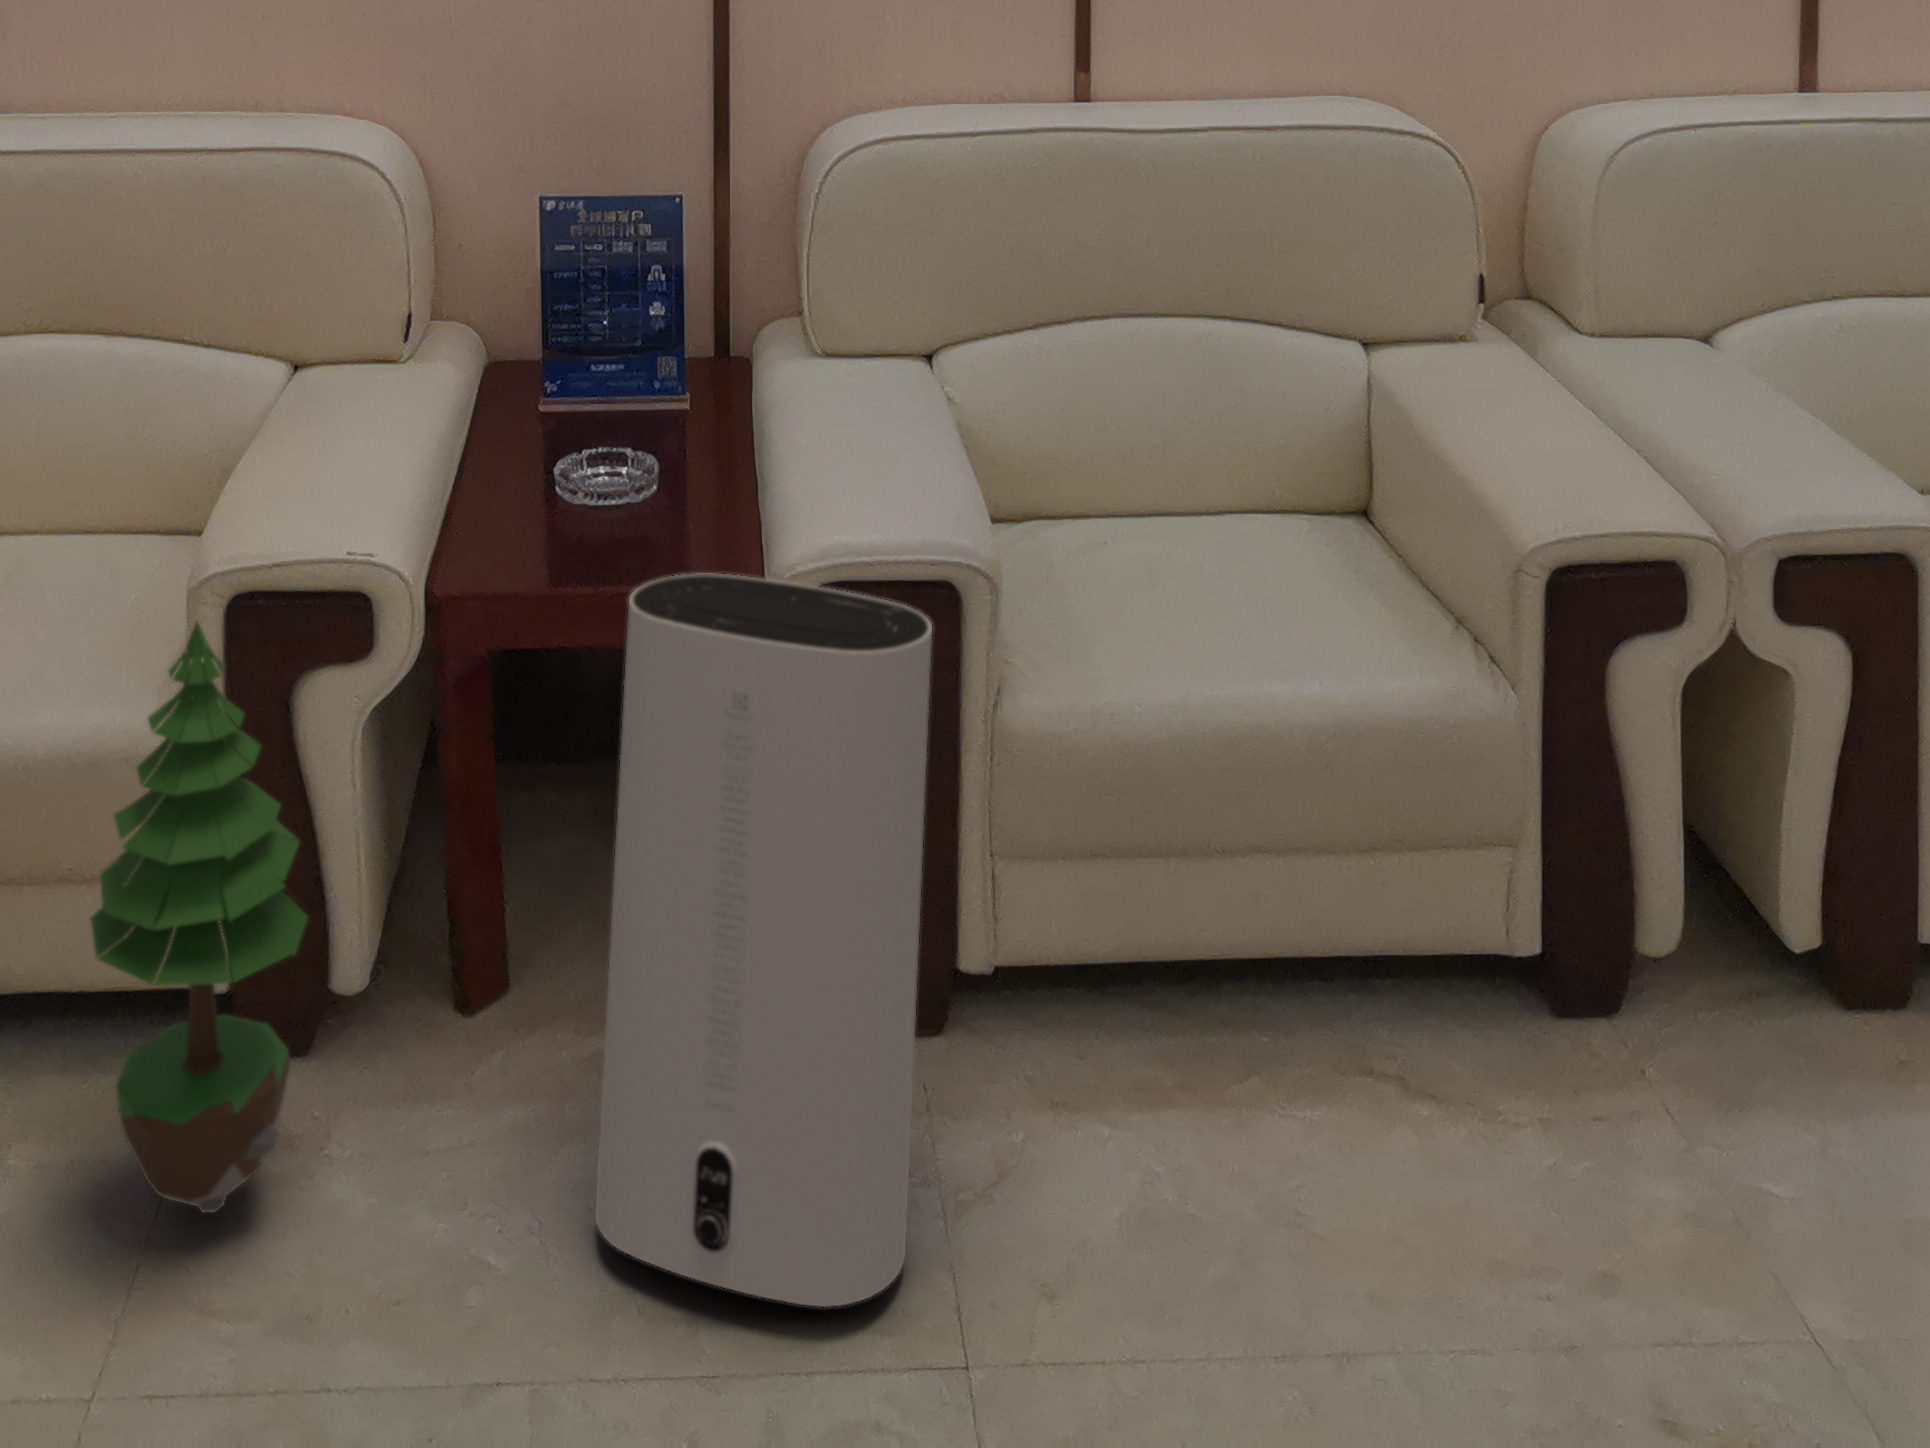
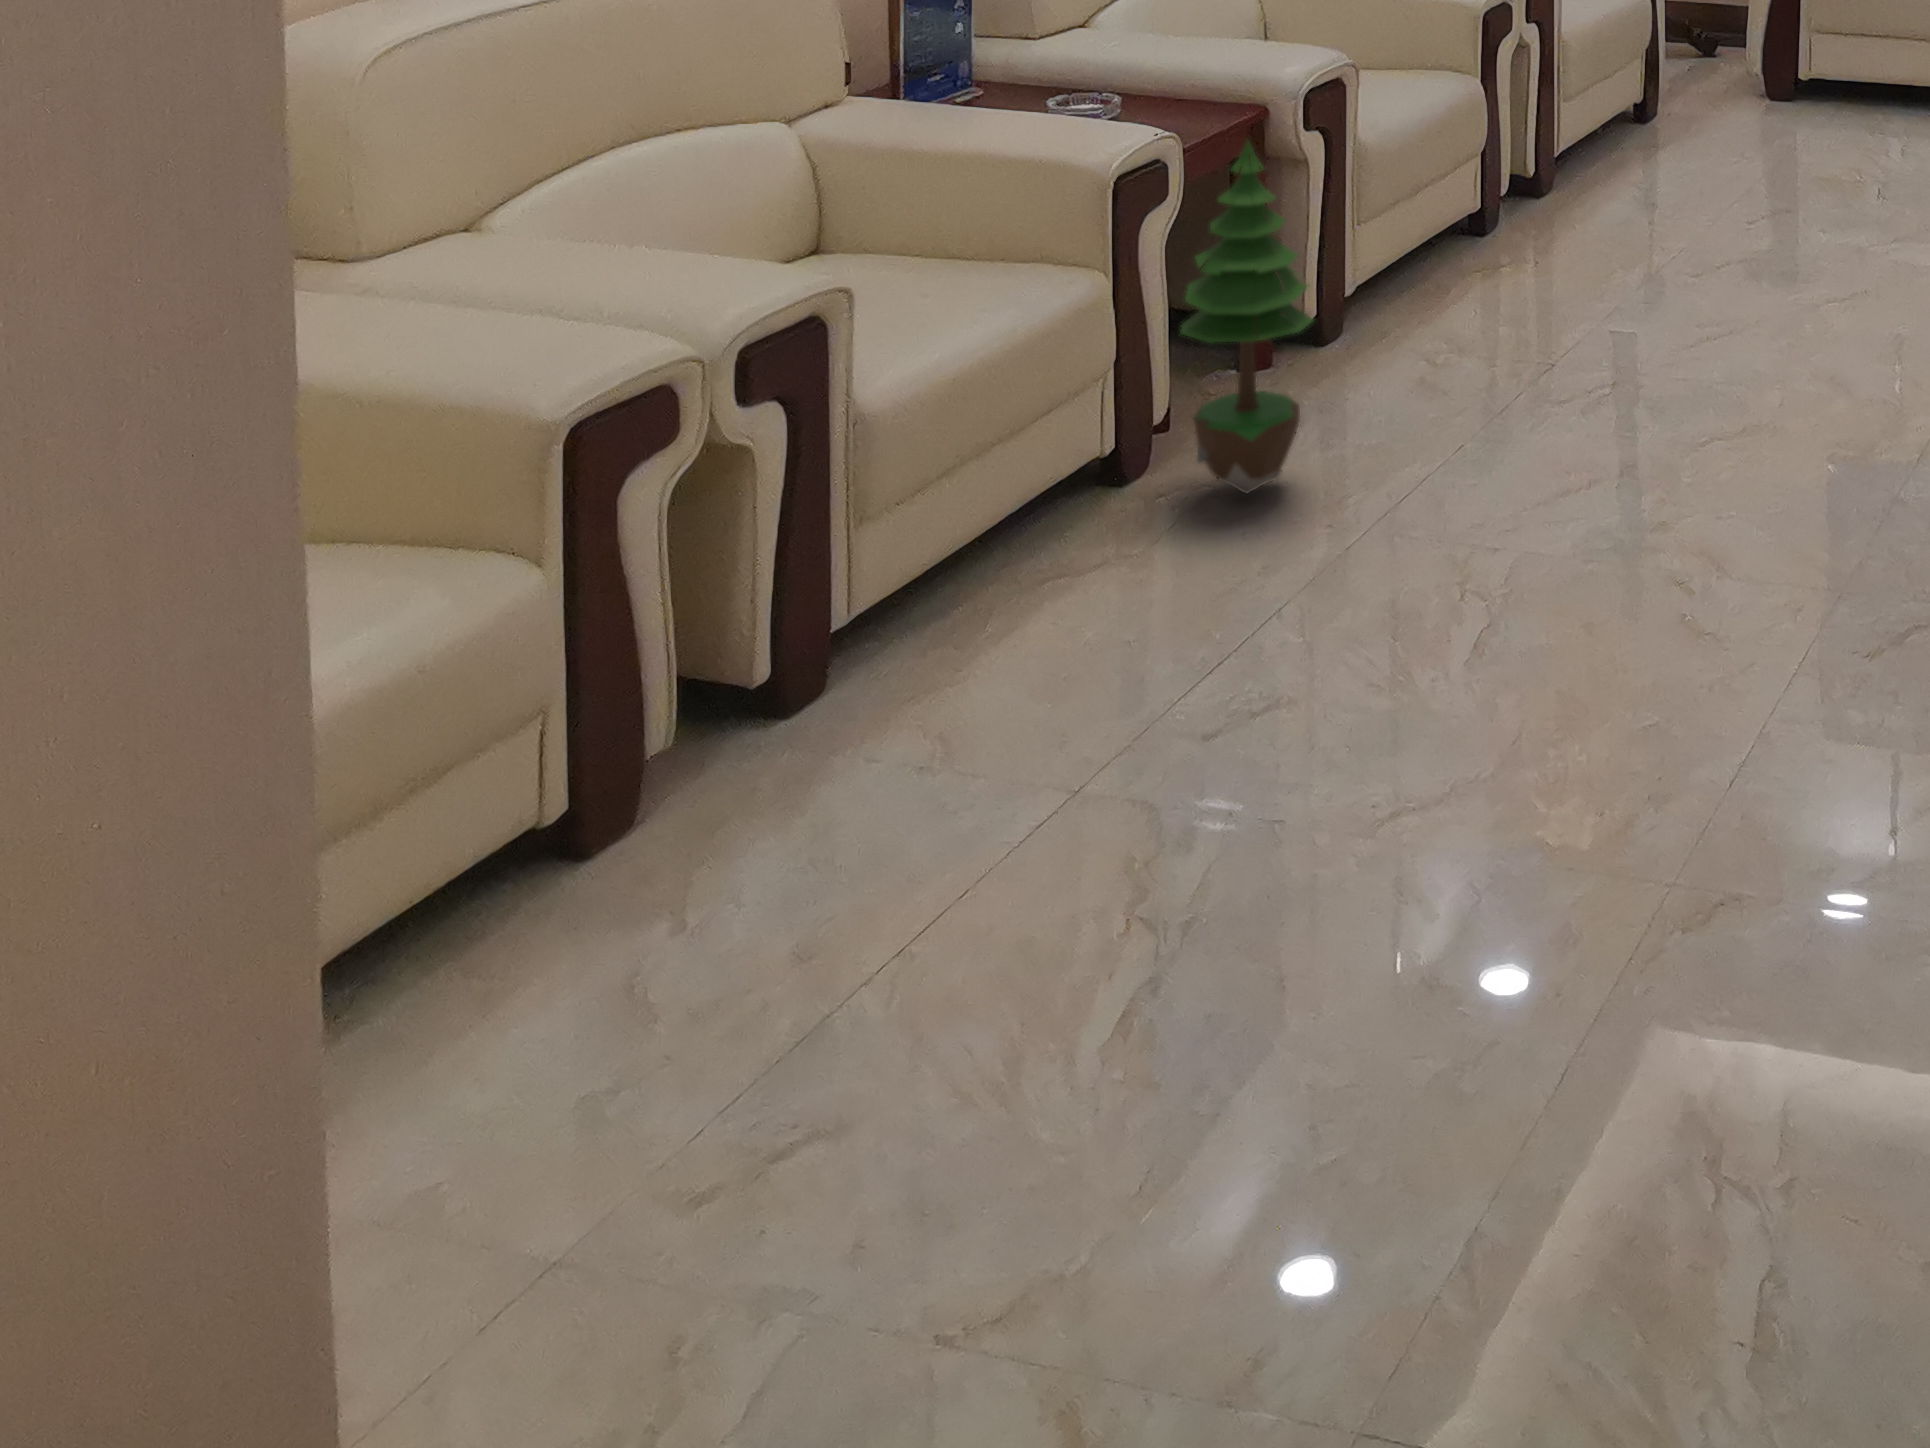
air purifier: present [595,574,932,1307] -> none [1325,48,1507,396]

